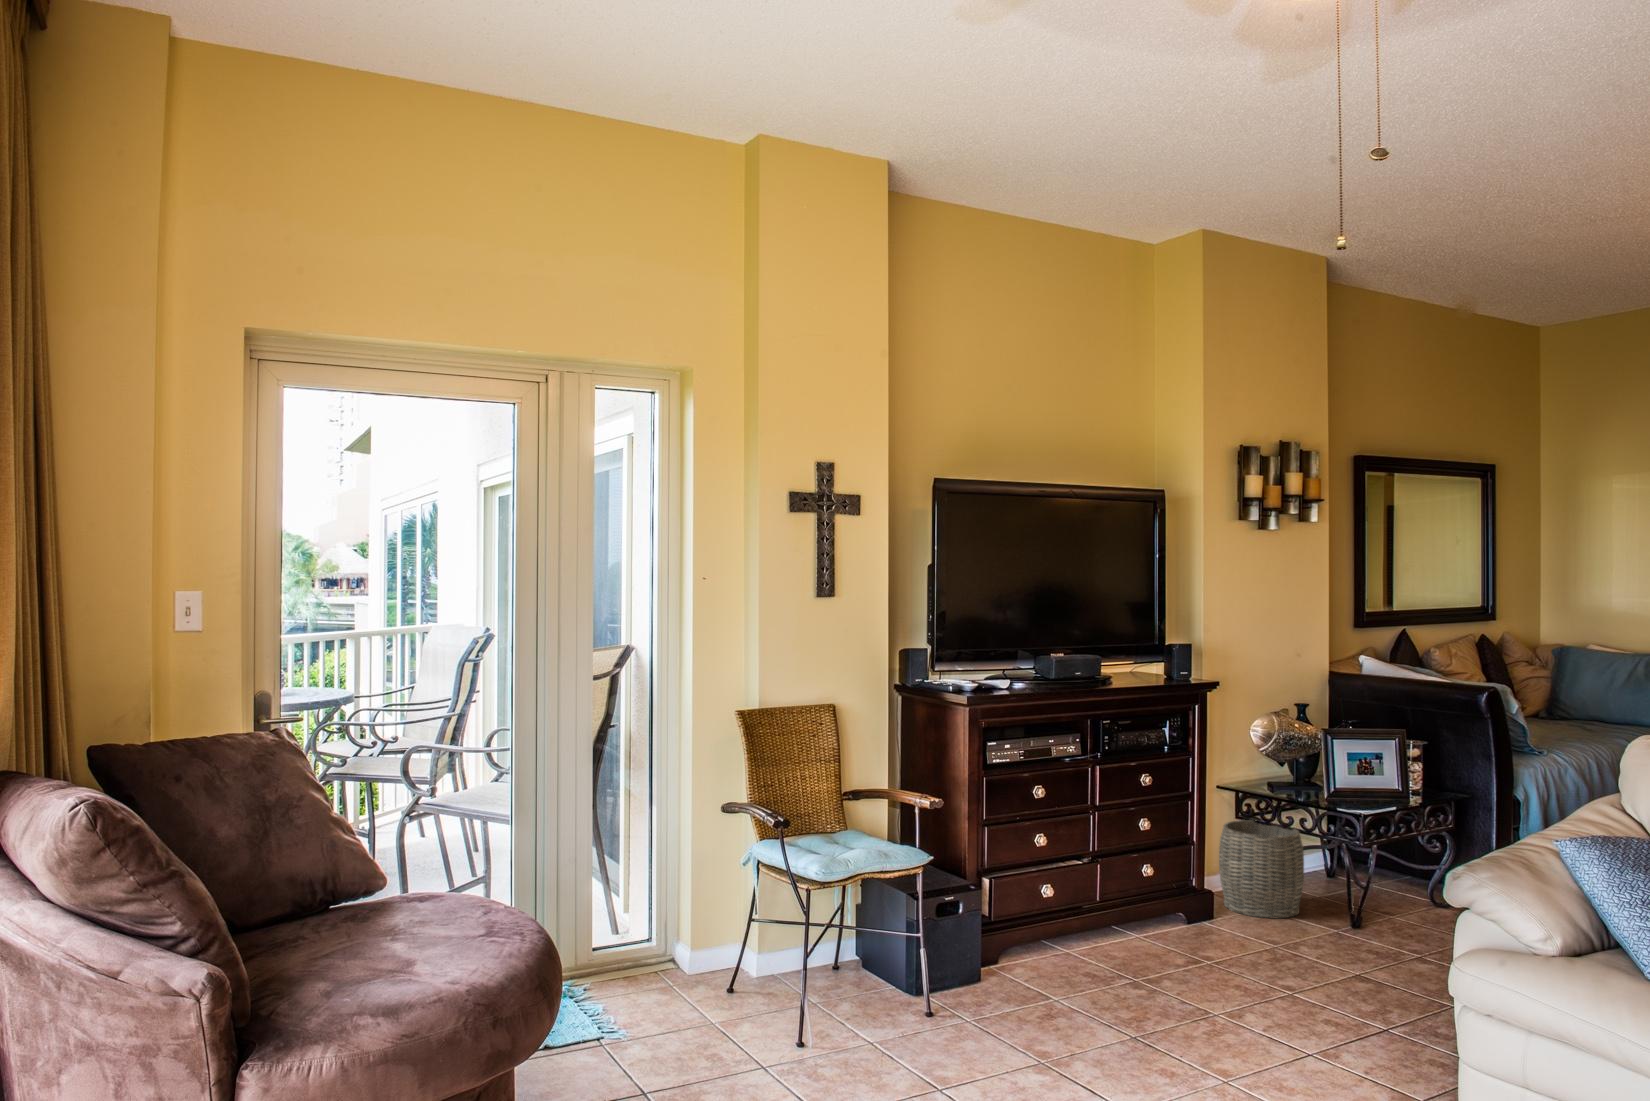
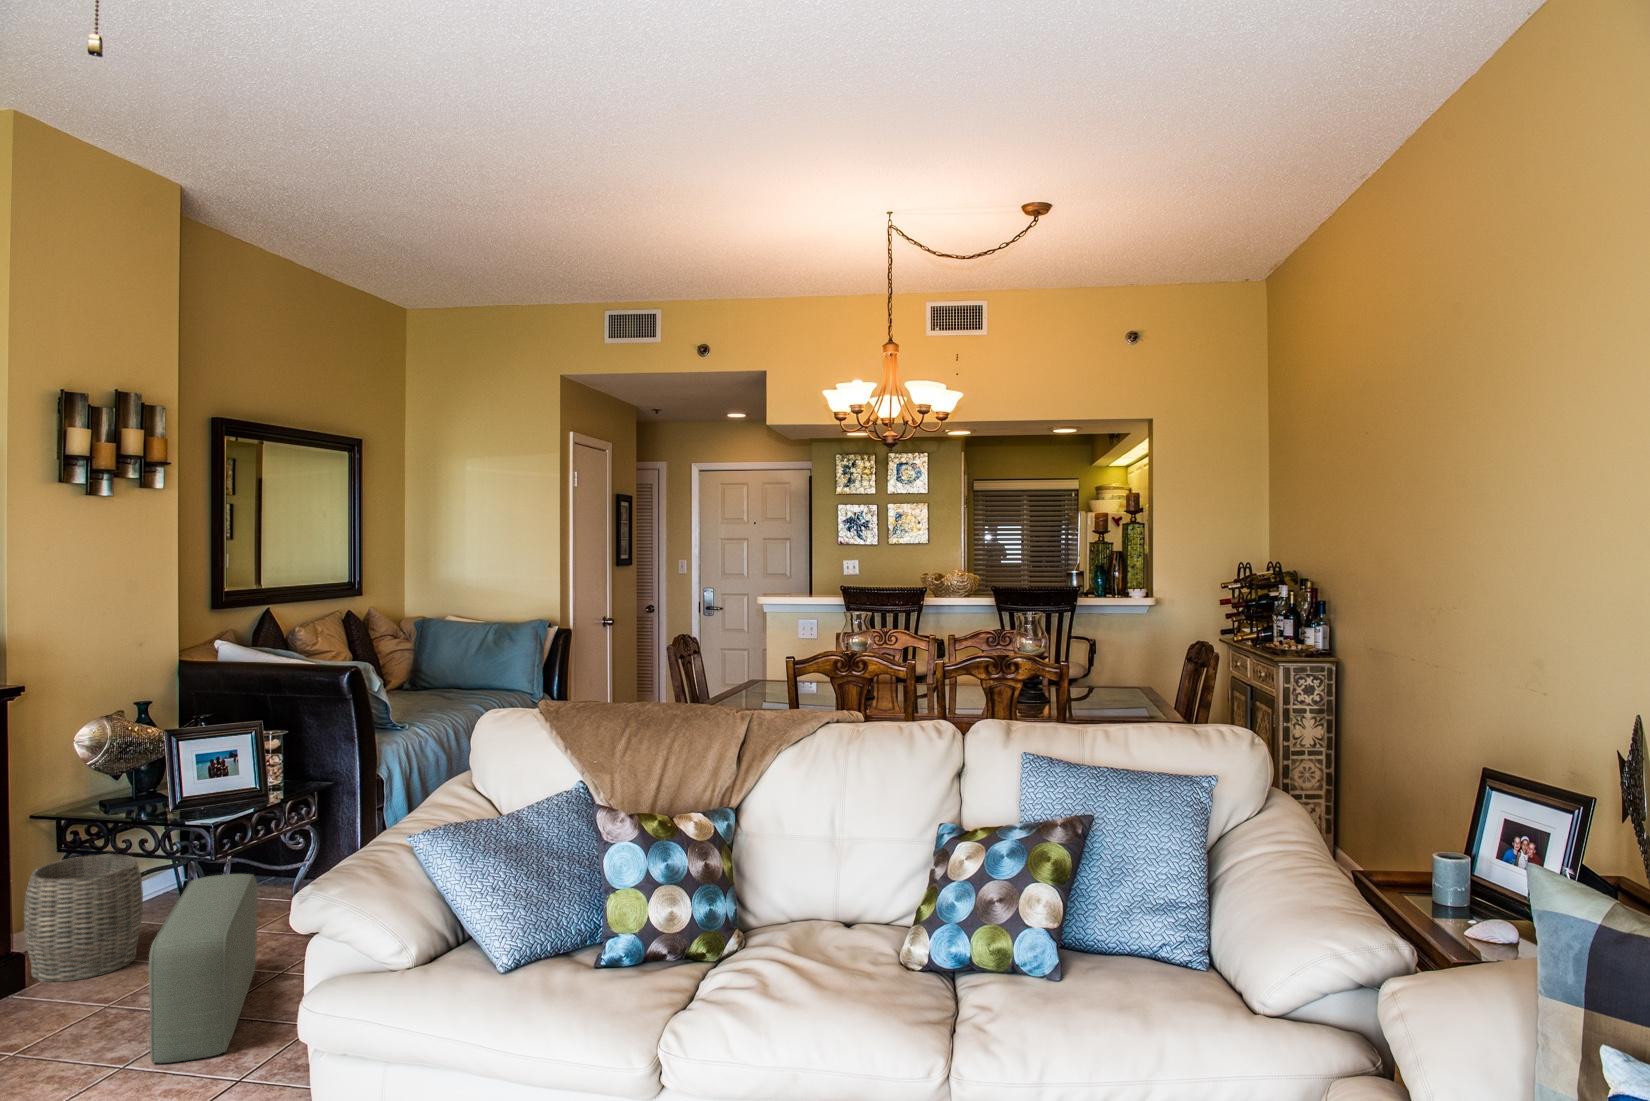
pouf: none [1316,855,1401,1004] -> present [149,874,258,1063]

